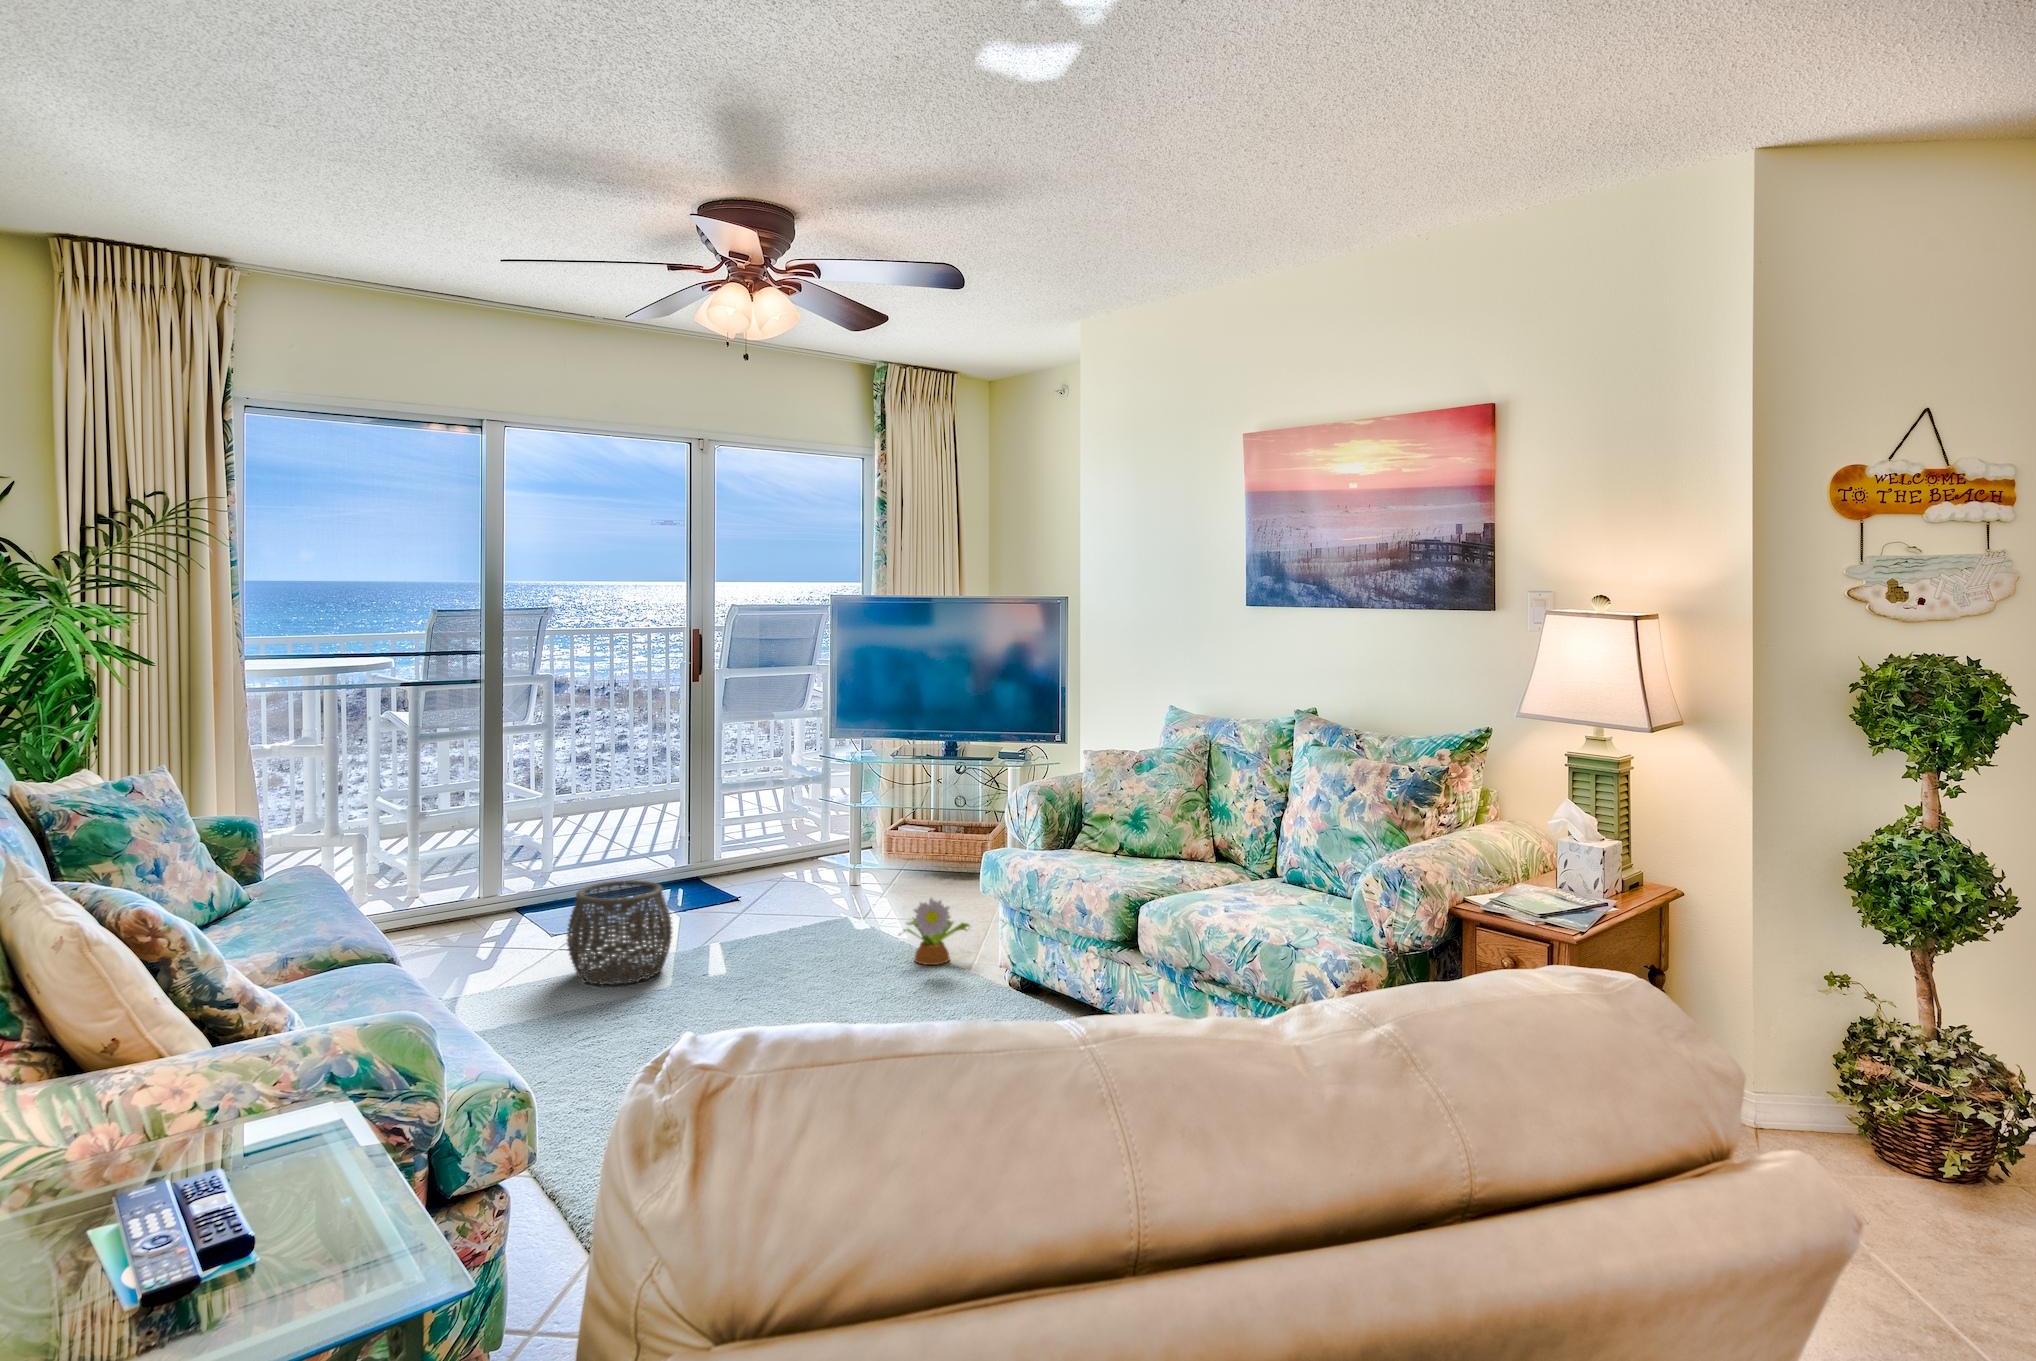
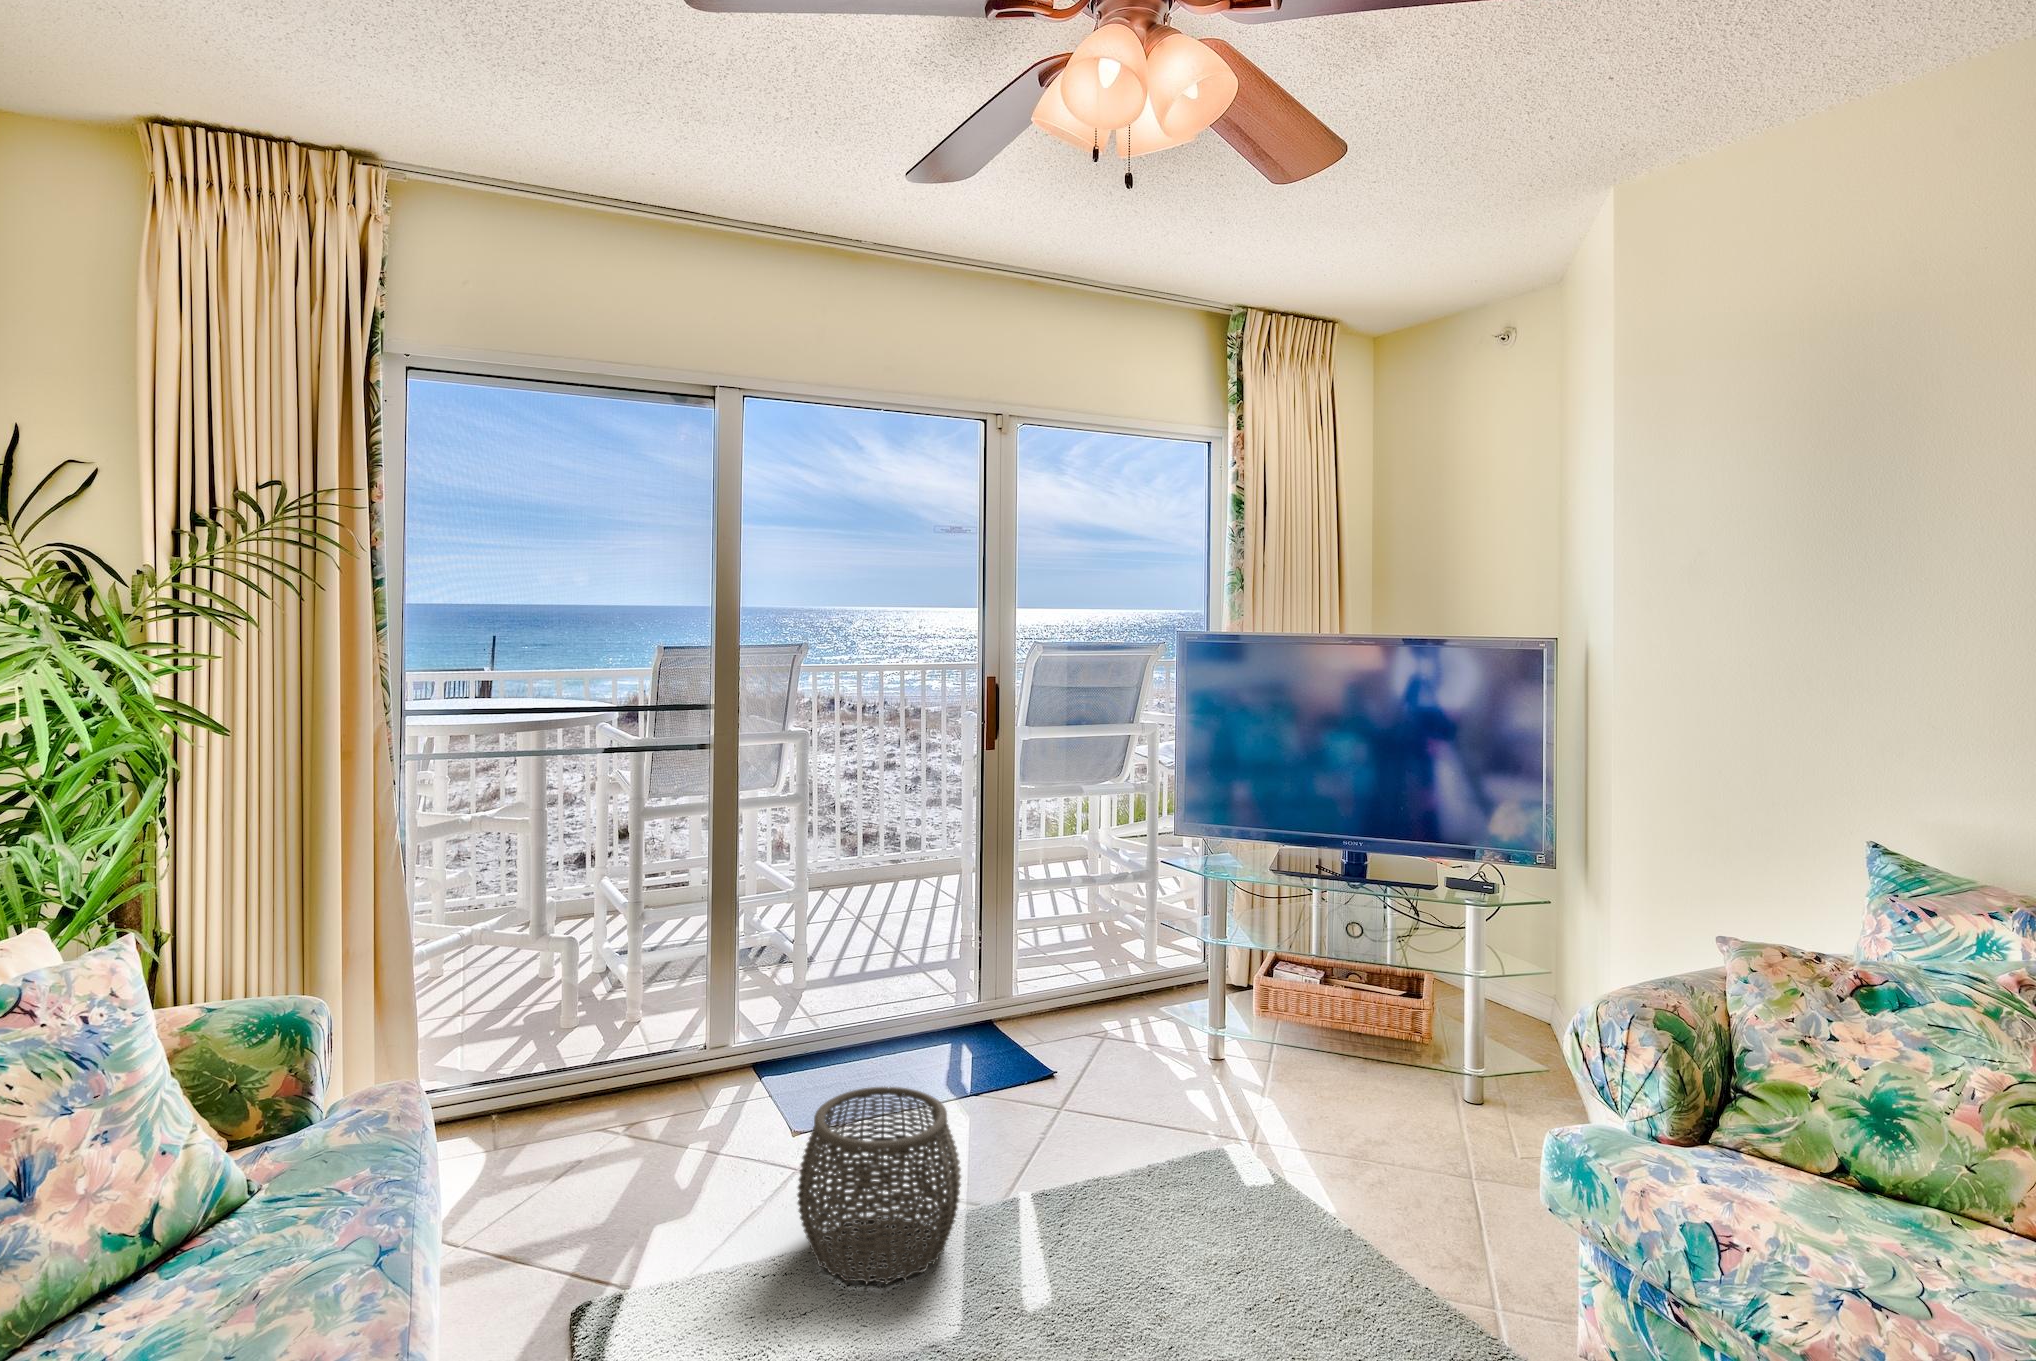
decorative plant: present [904,898,969,965] -> none [1336,1176,1464,1292]

